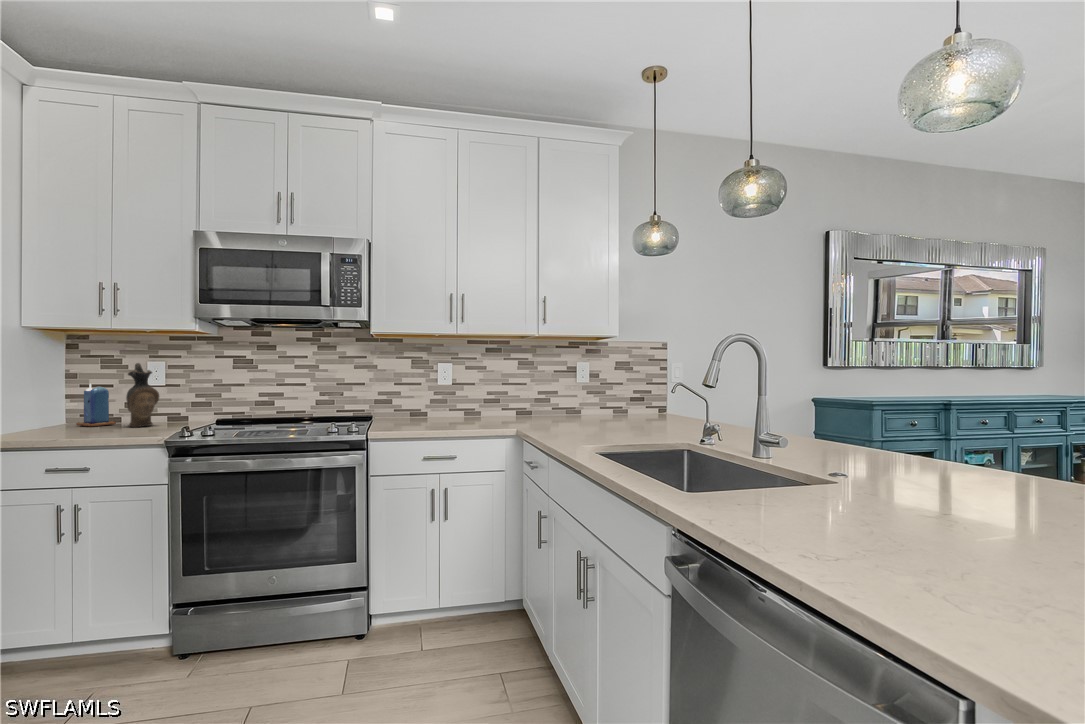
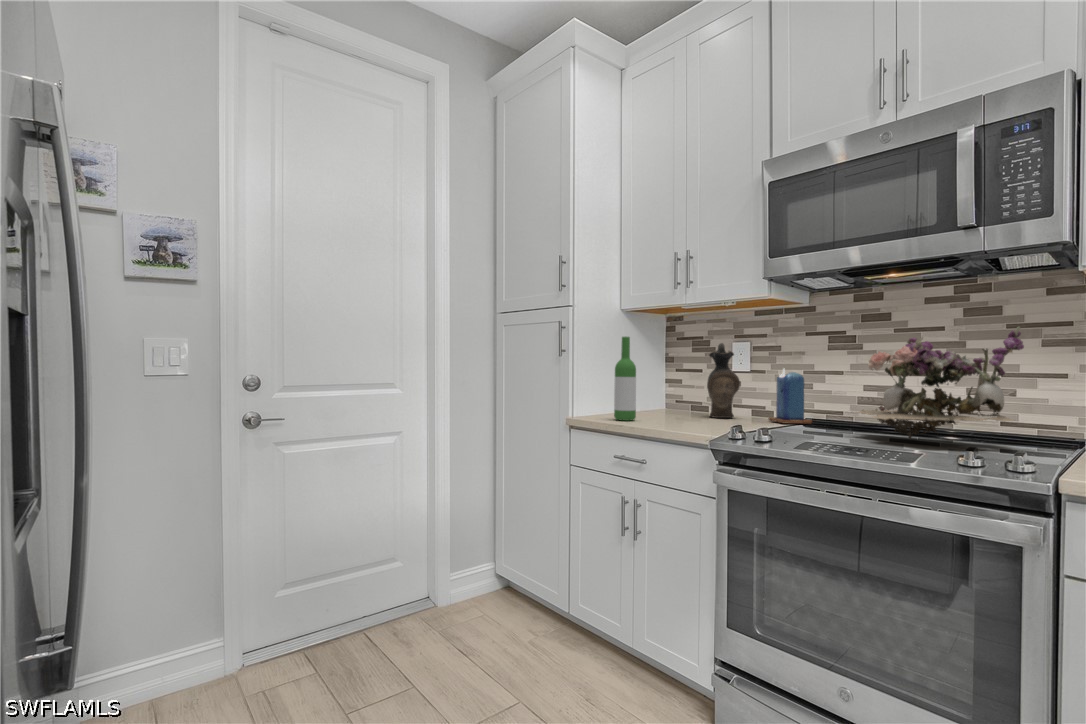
wine bottle: none [40,362,67,440] -> present [614,337,636,421]
flower arrangement: none [261,362,350,427] -> present [855,327,1024,439]
candle: present [76,384,116,427] -> present [768,369,812,424]

